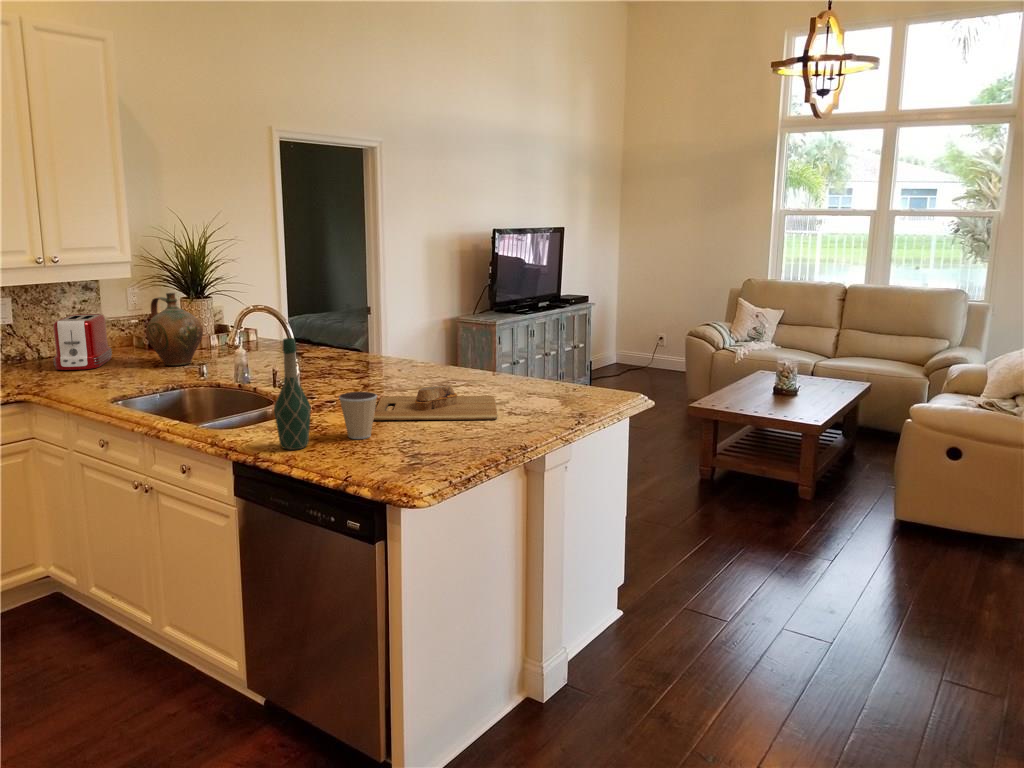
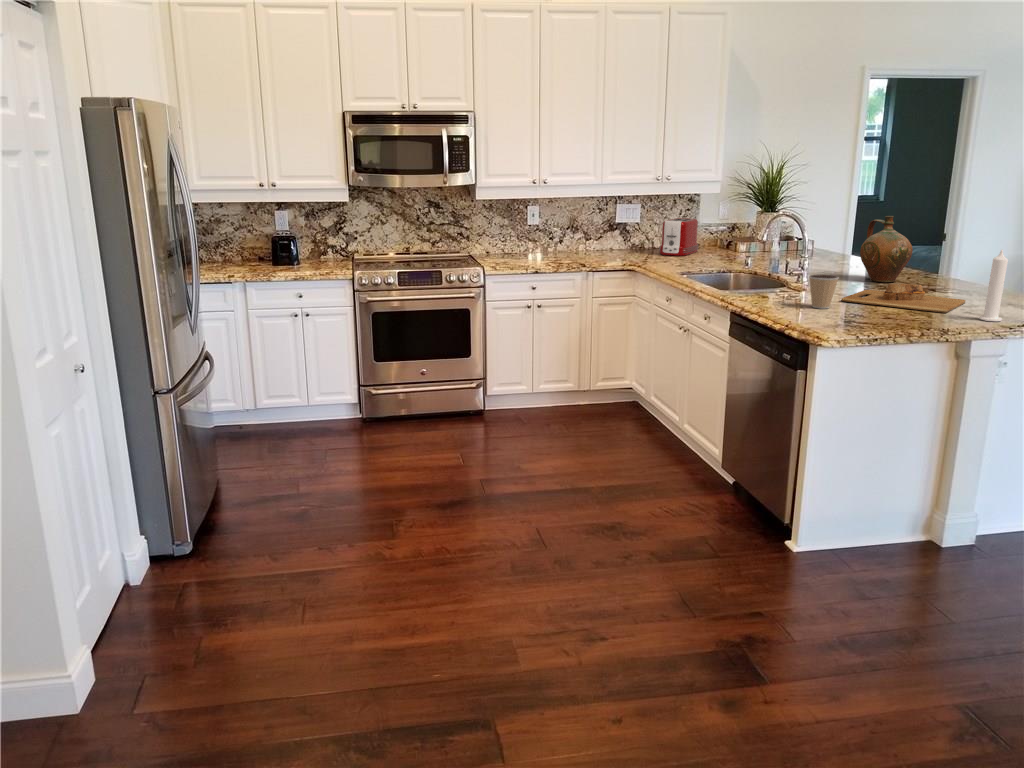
ceramic jug: present [146,293,203,366] -> present [860,216,913,282]
wine bottle: present [274,338,311,450] -> none [759,229,785,307]
candle: none [535,342,558,424] -> present [979,250,1008,321]

